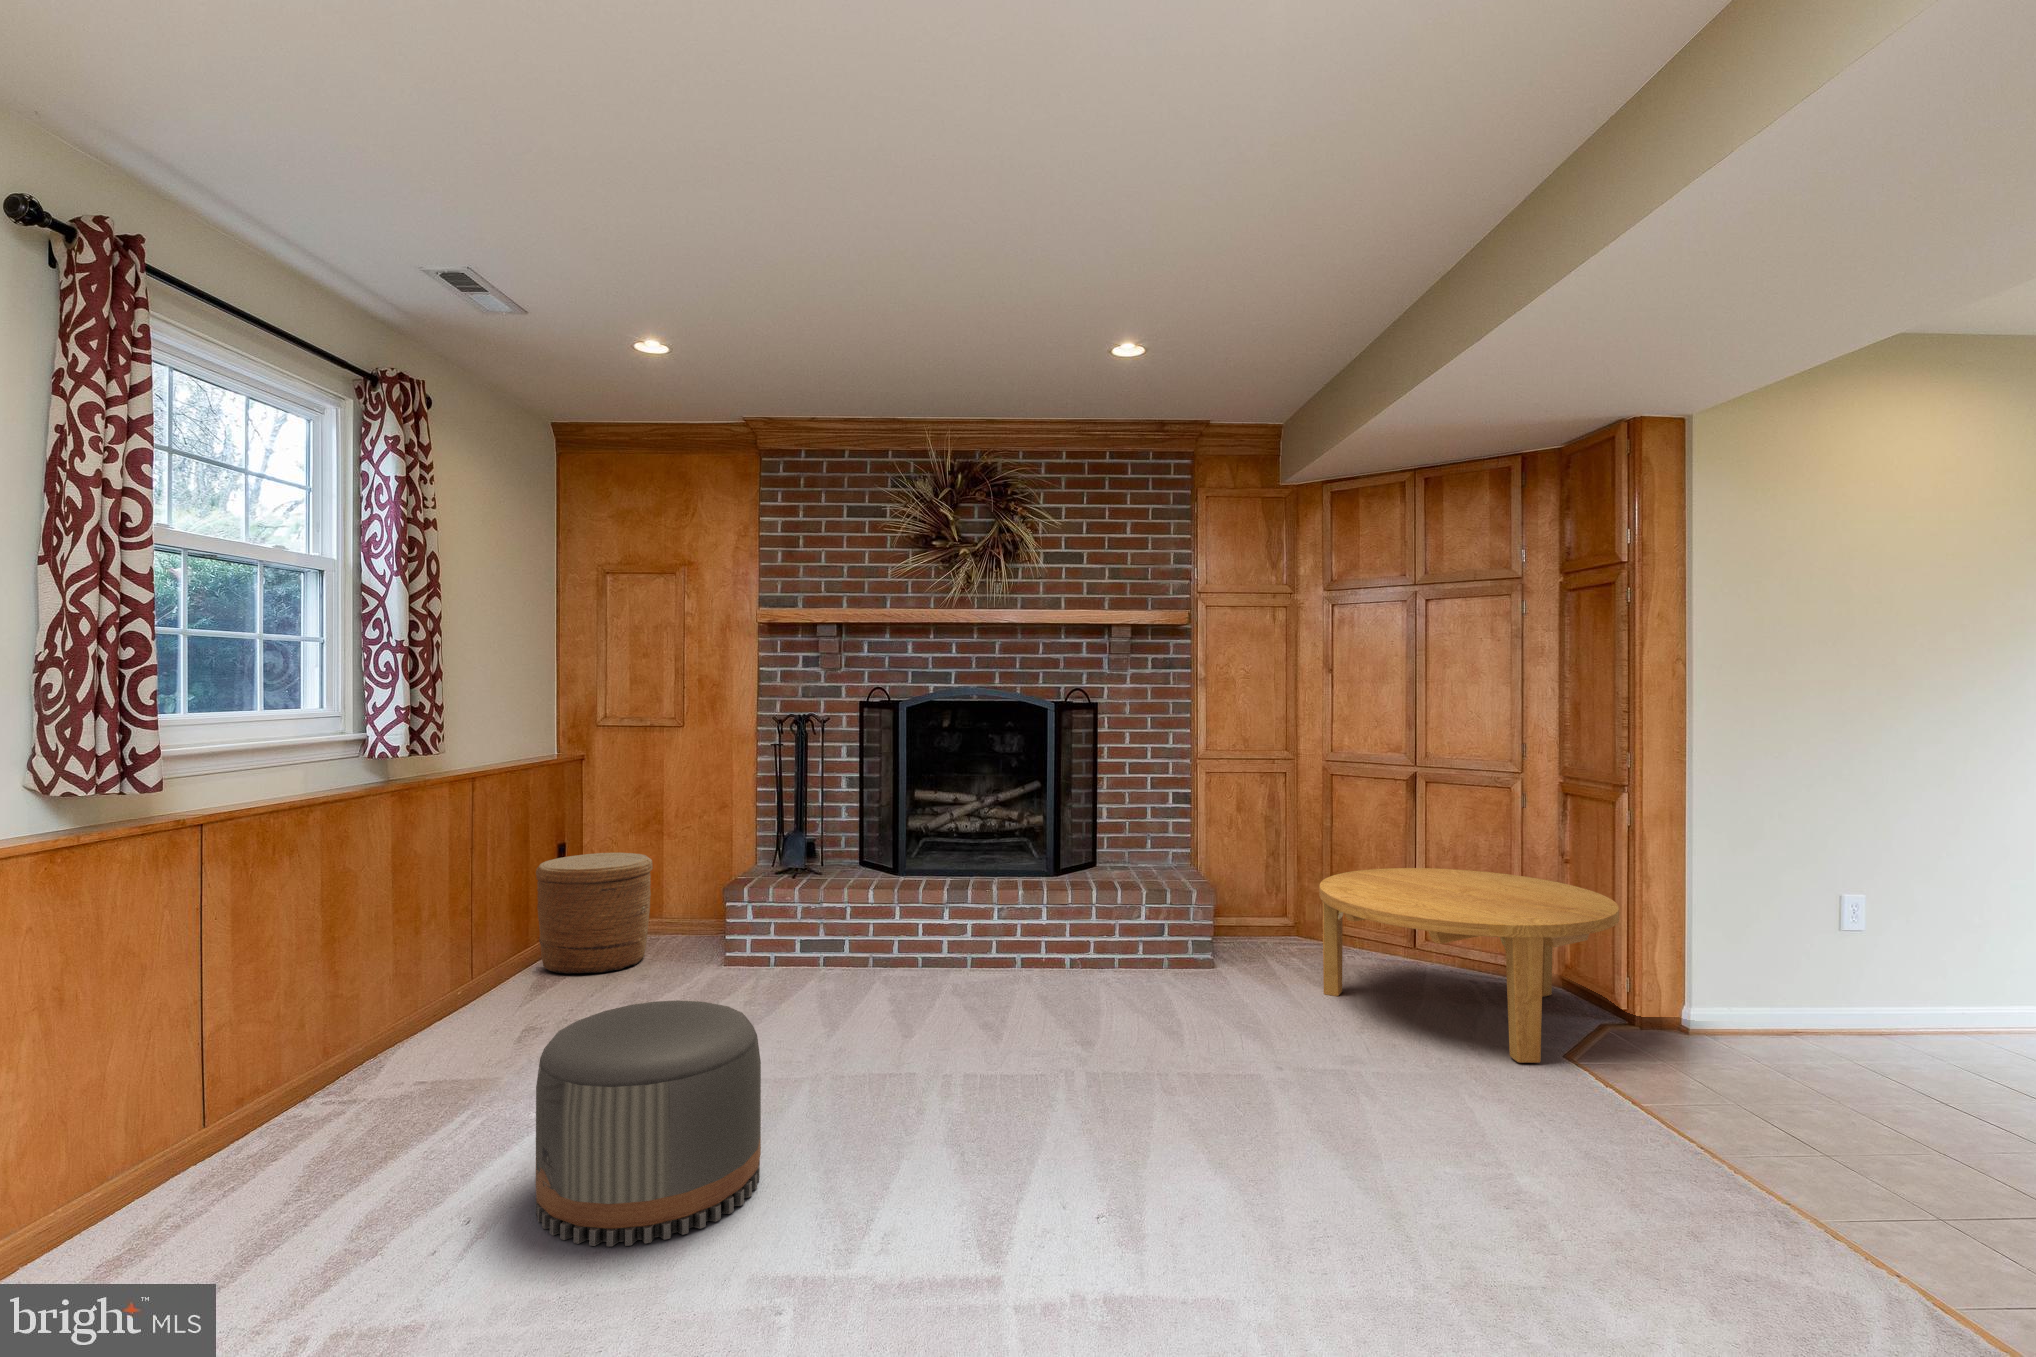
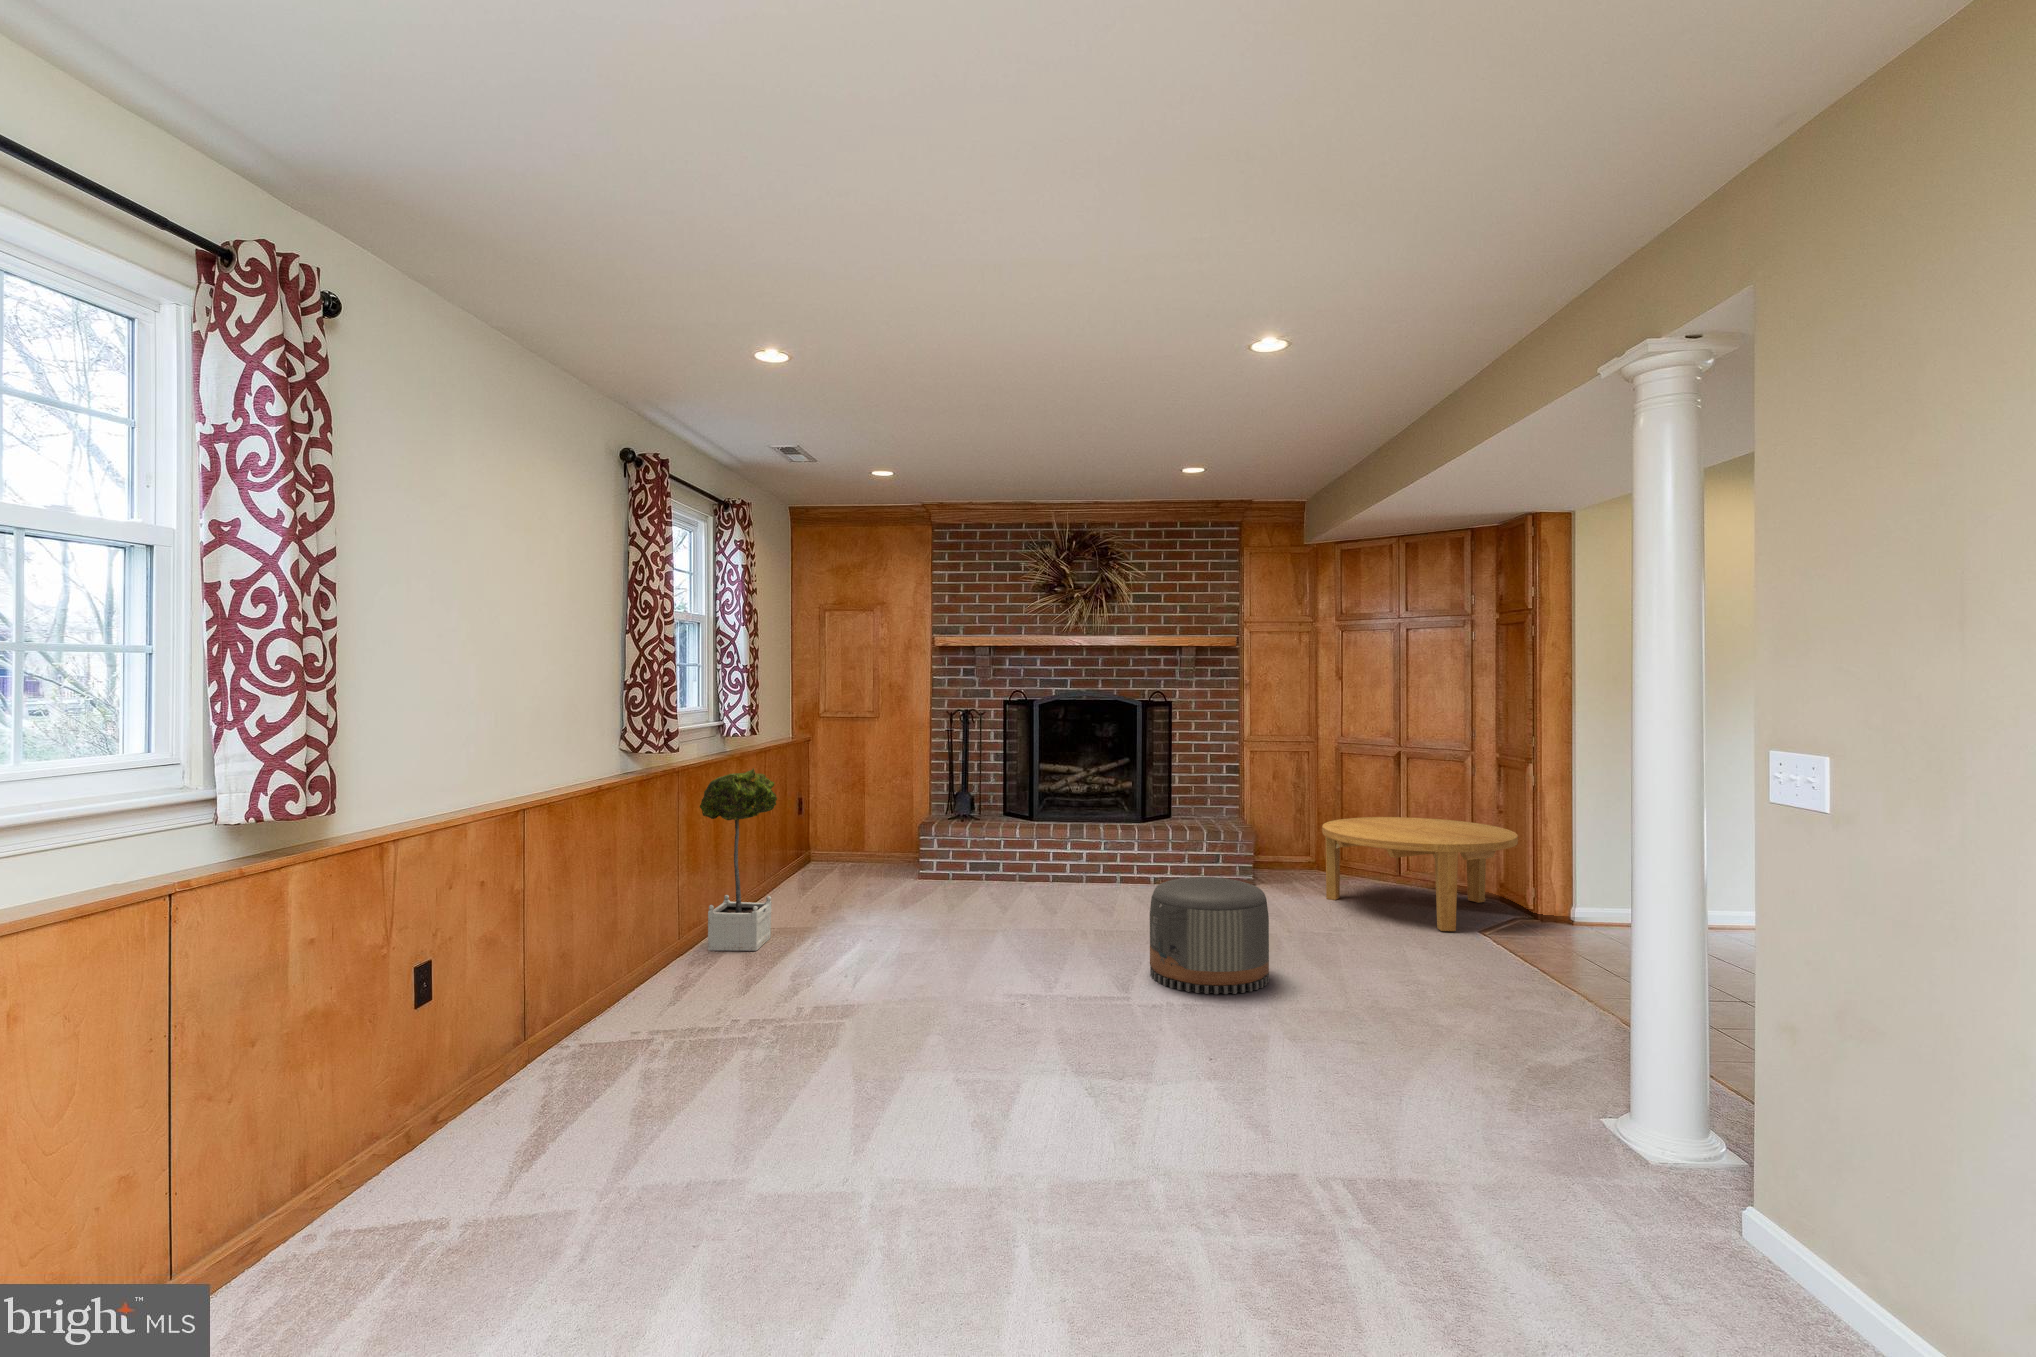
potted tree: none [224,821,397,1158] -> present [700,768,777,951]
woven basket: present [536,853,653,973] -> none [797,803,870,880]
pouf: present [536,1000,761,1246] -> present [1150,877,1269,994]

